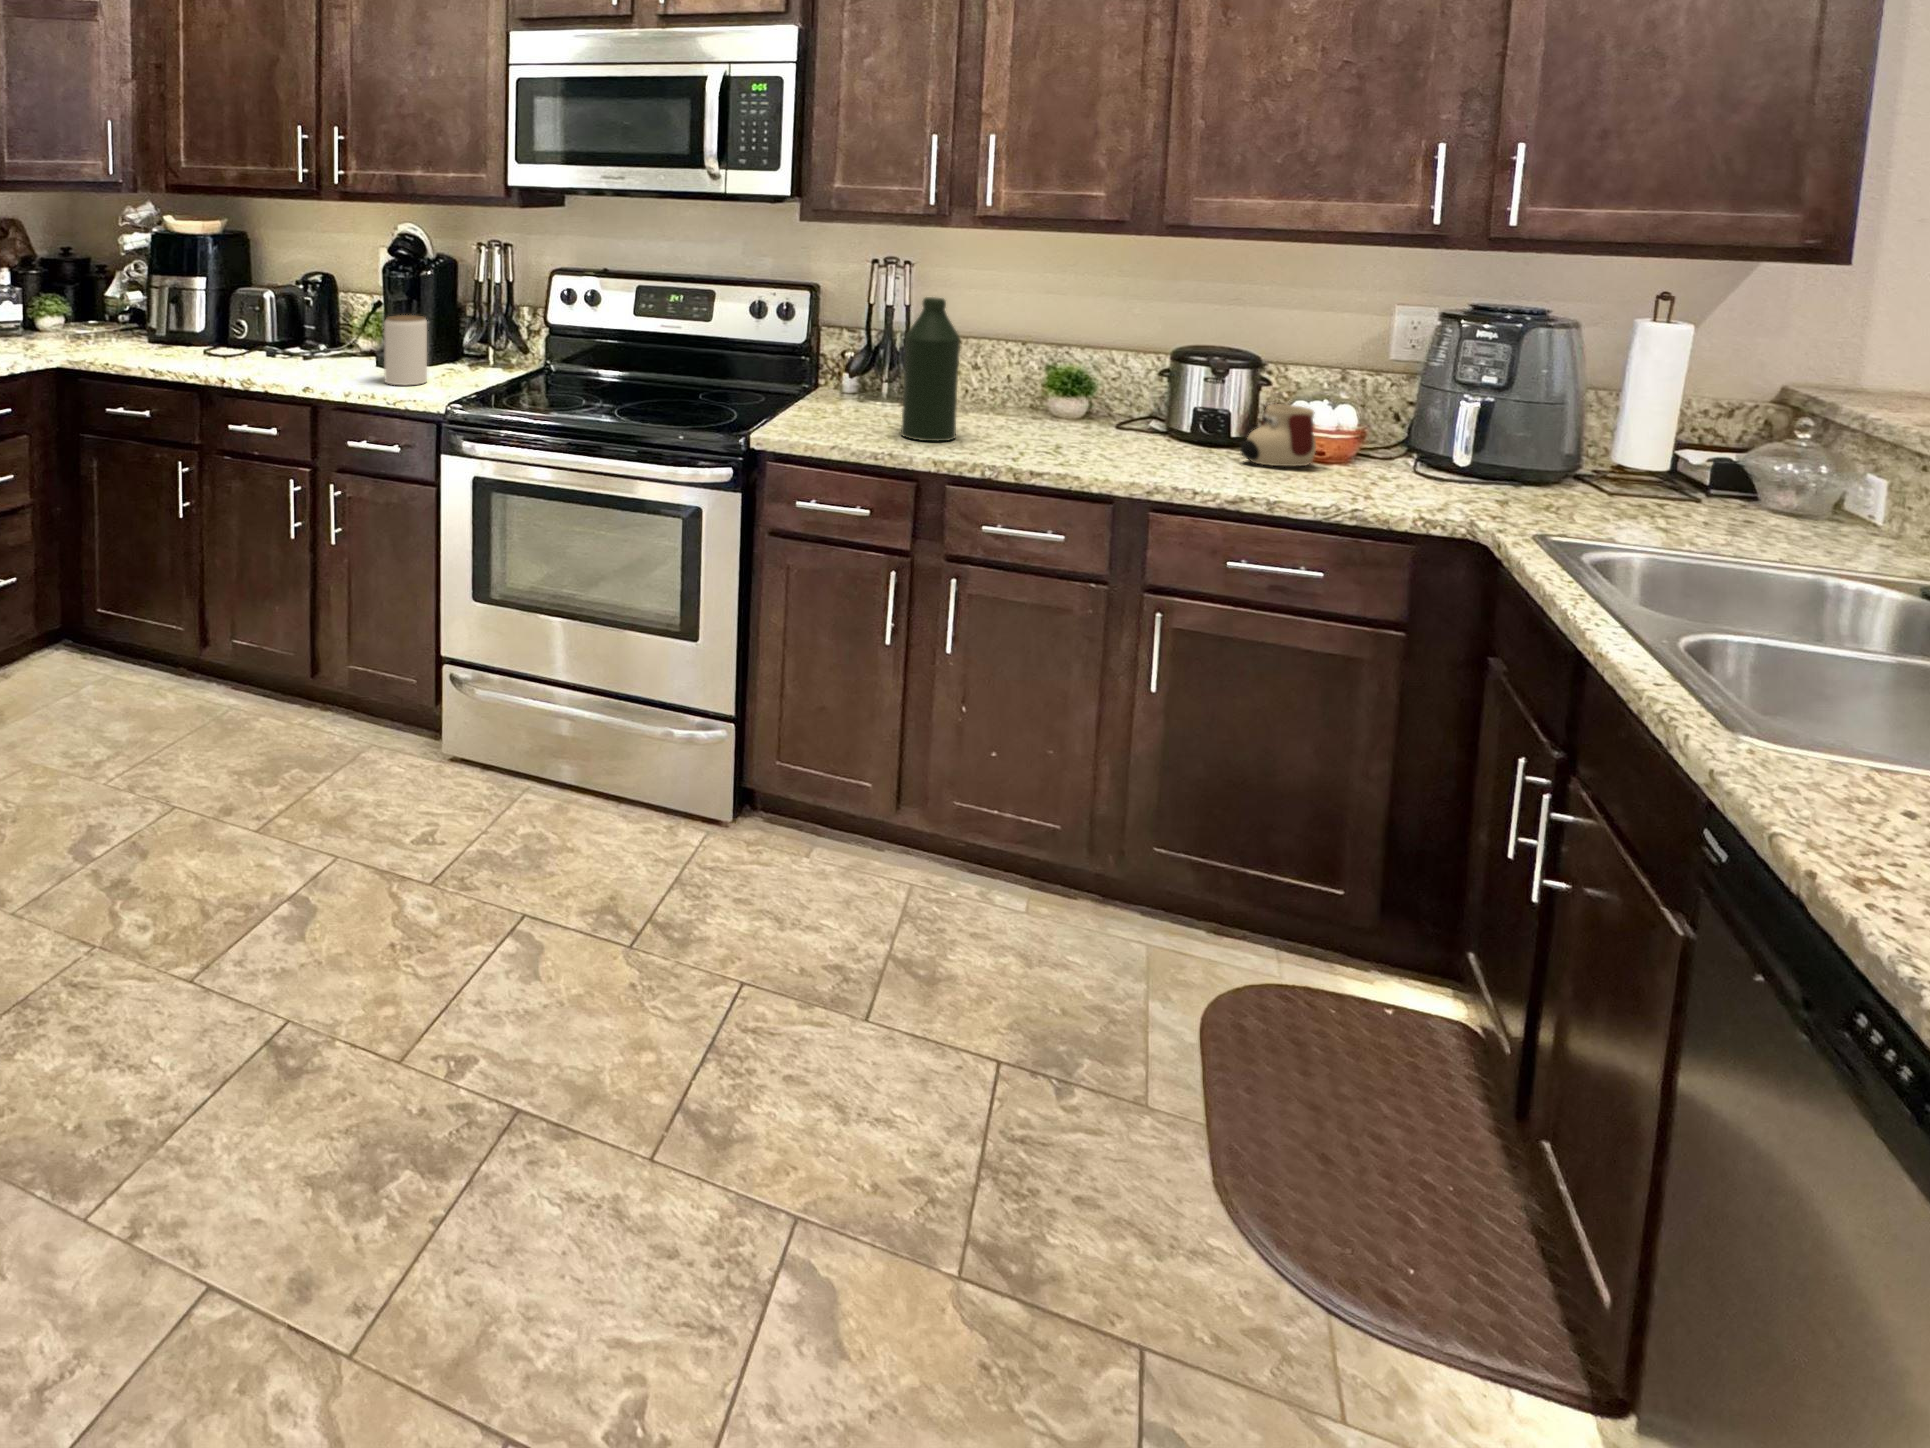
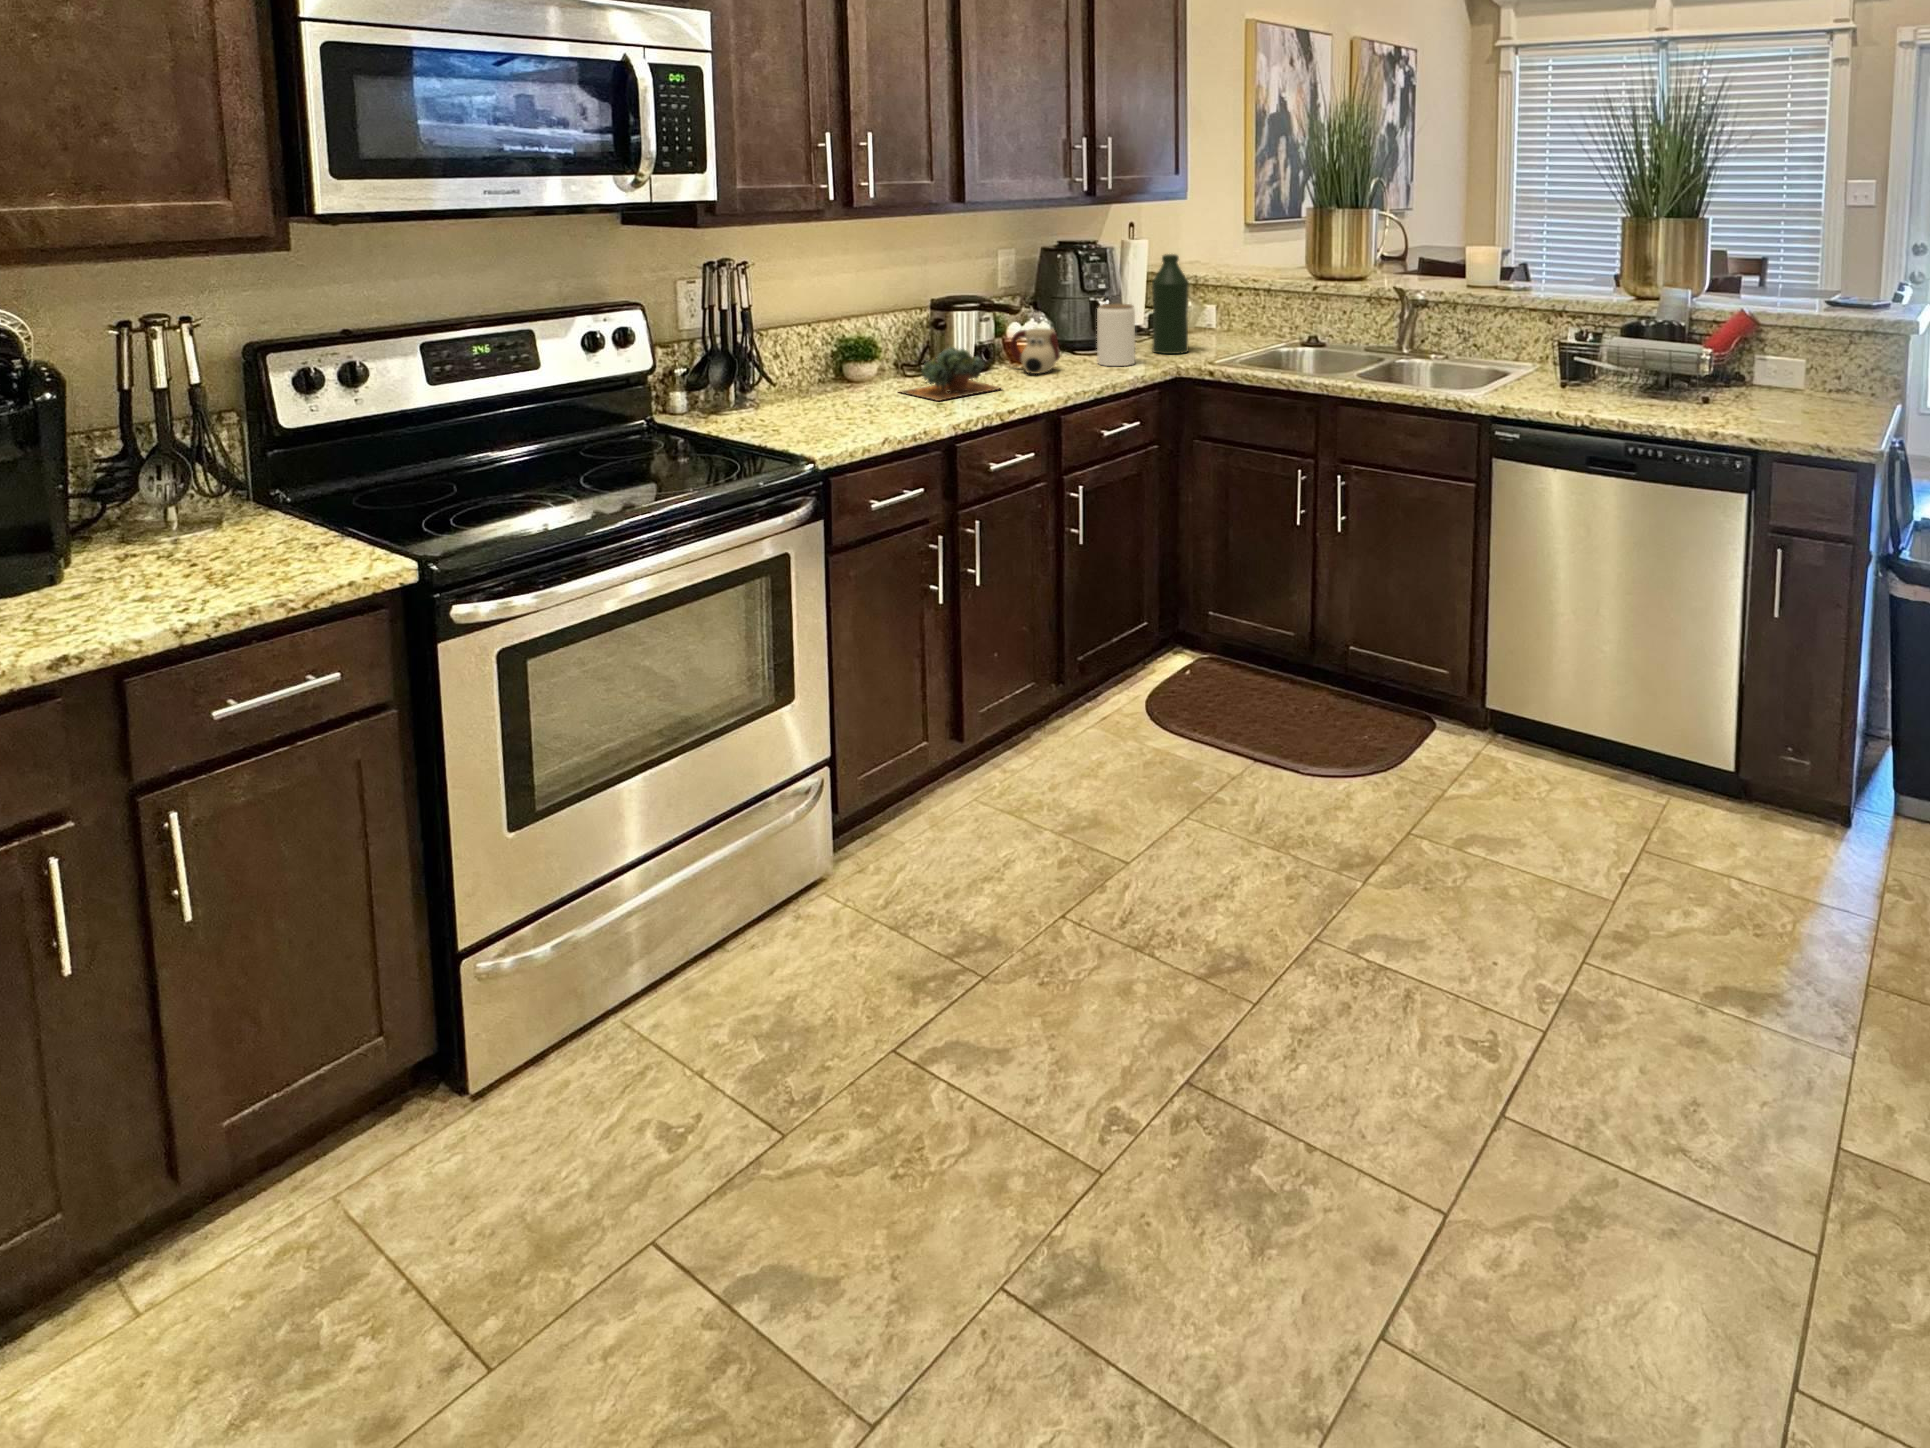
bottle: present [901,297,960,441] -> present [1152,254,1189,354]
jar: present [384,315,427,385] -> present [1097,304,1135,366]
succulent plant: none [1030,392,1158,459] -> present [900,347,1000,401]

